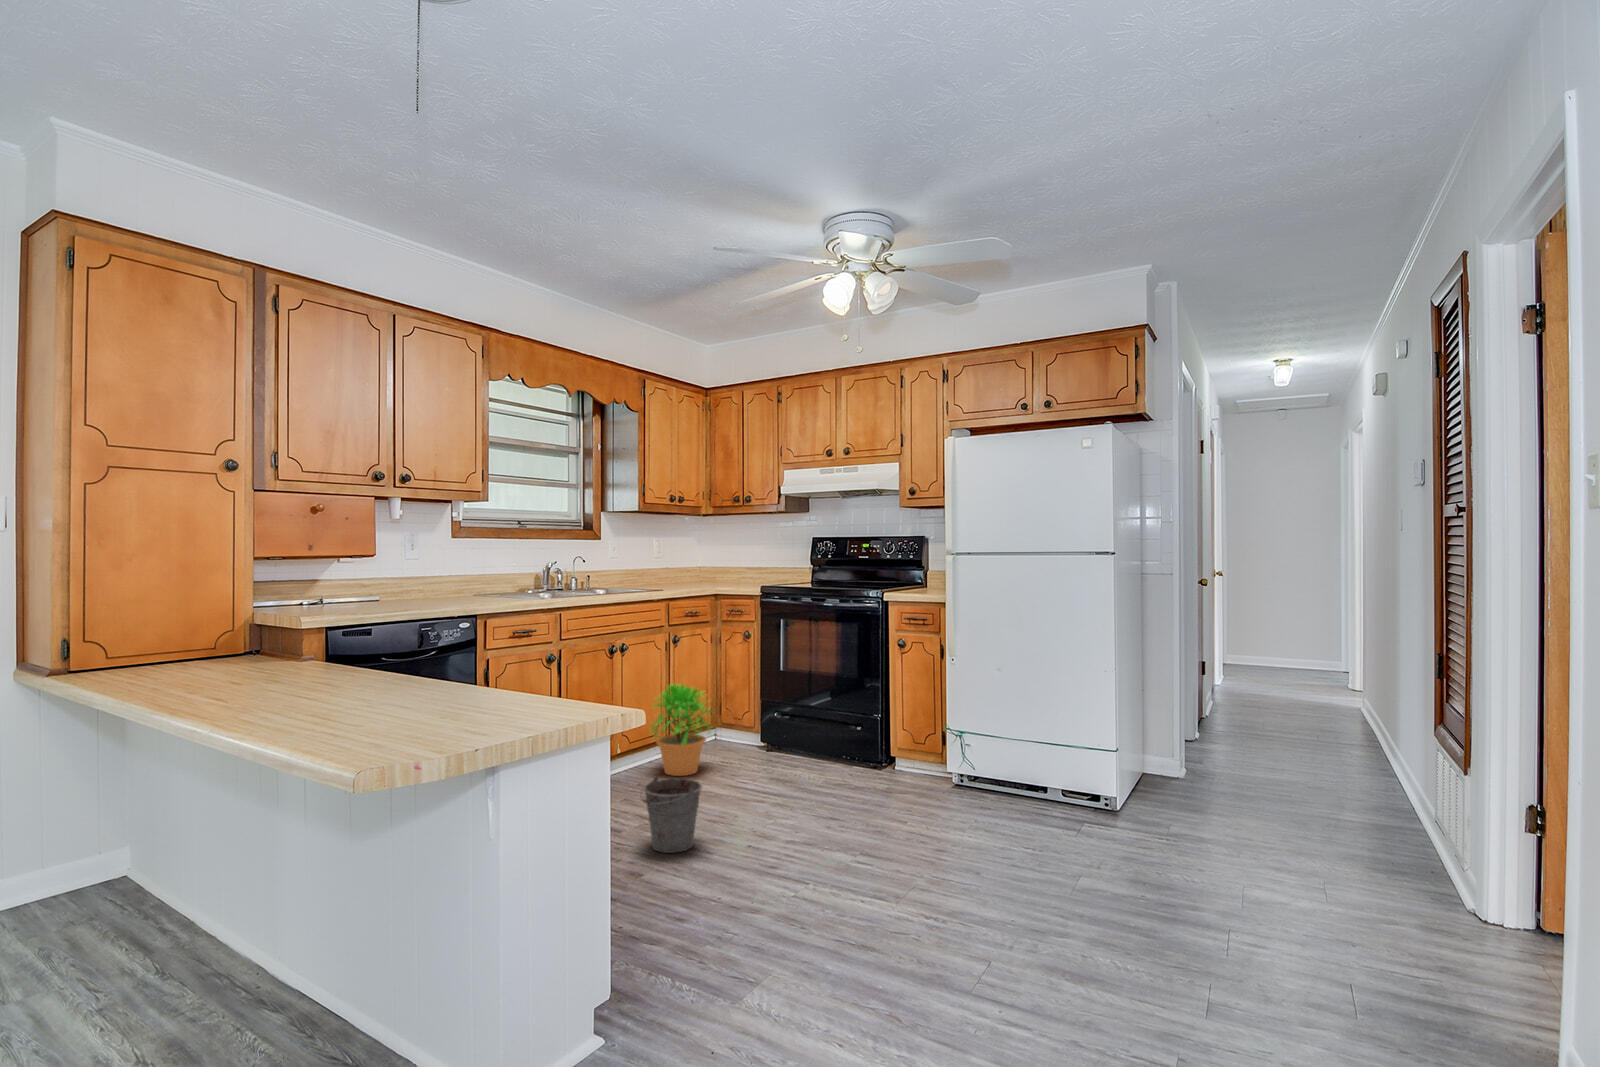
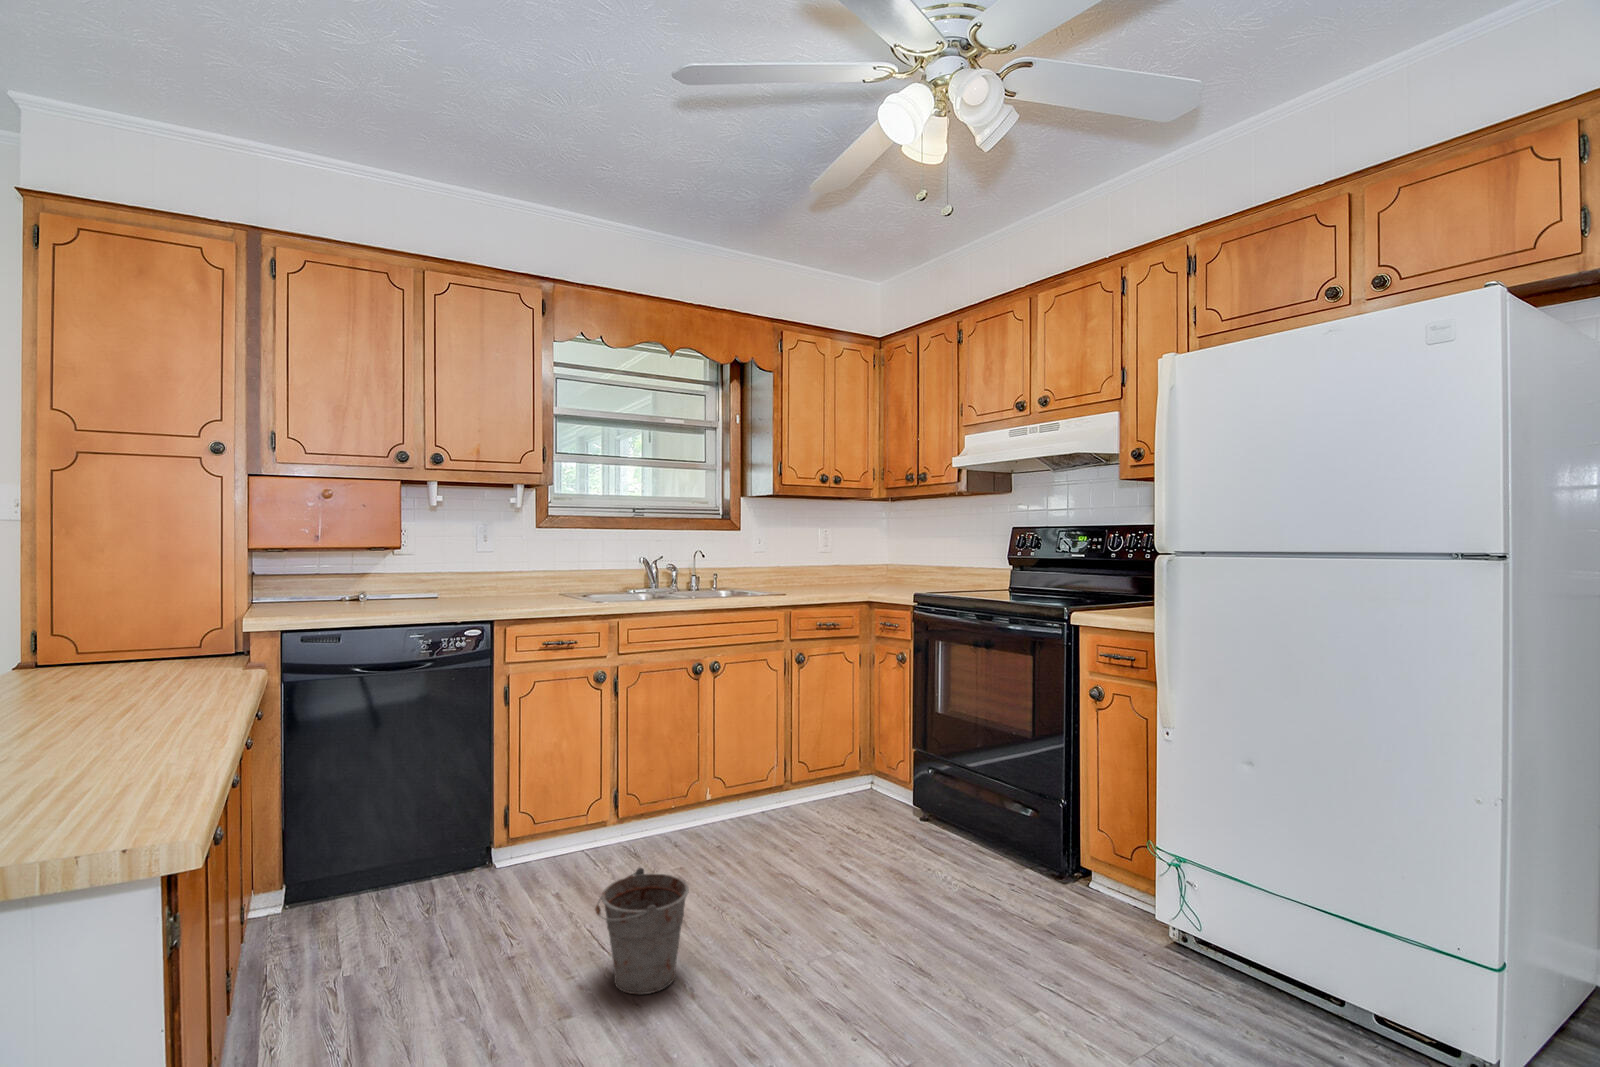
potted plant: present [651,683,710,776] -> none [738,717,836,843]

